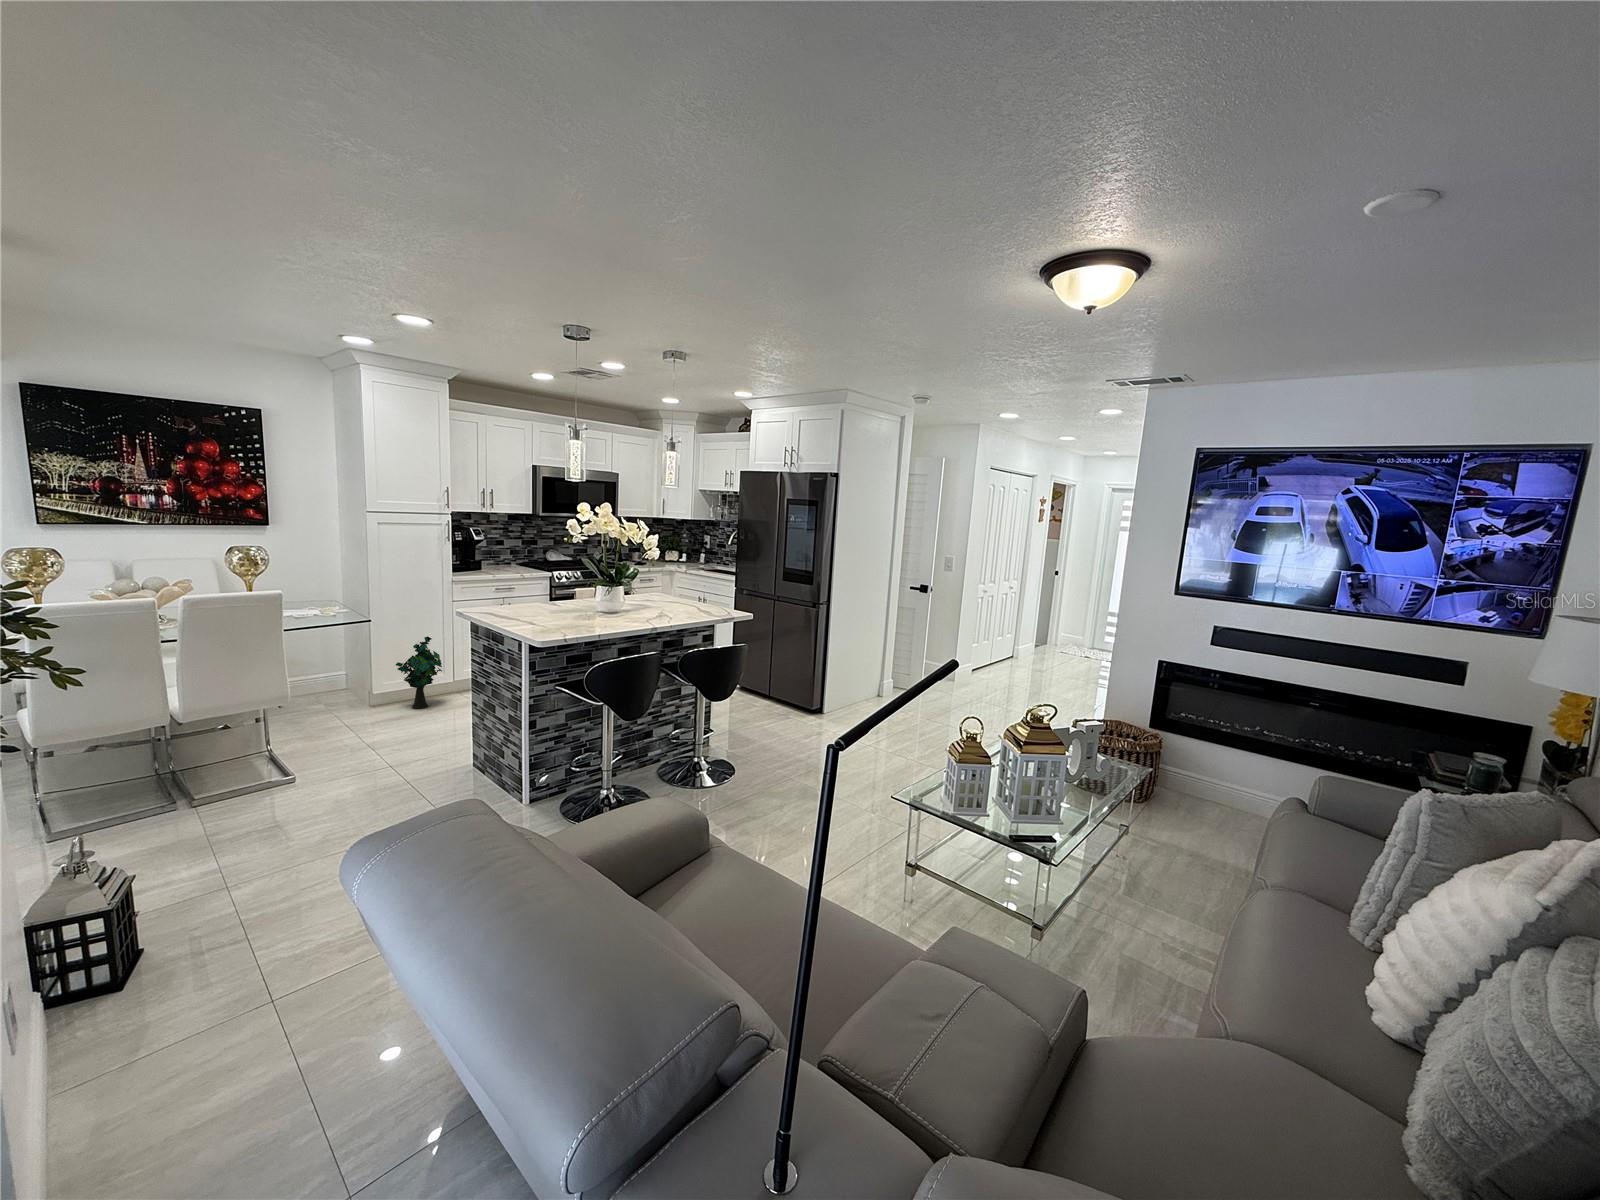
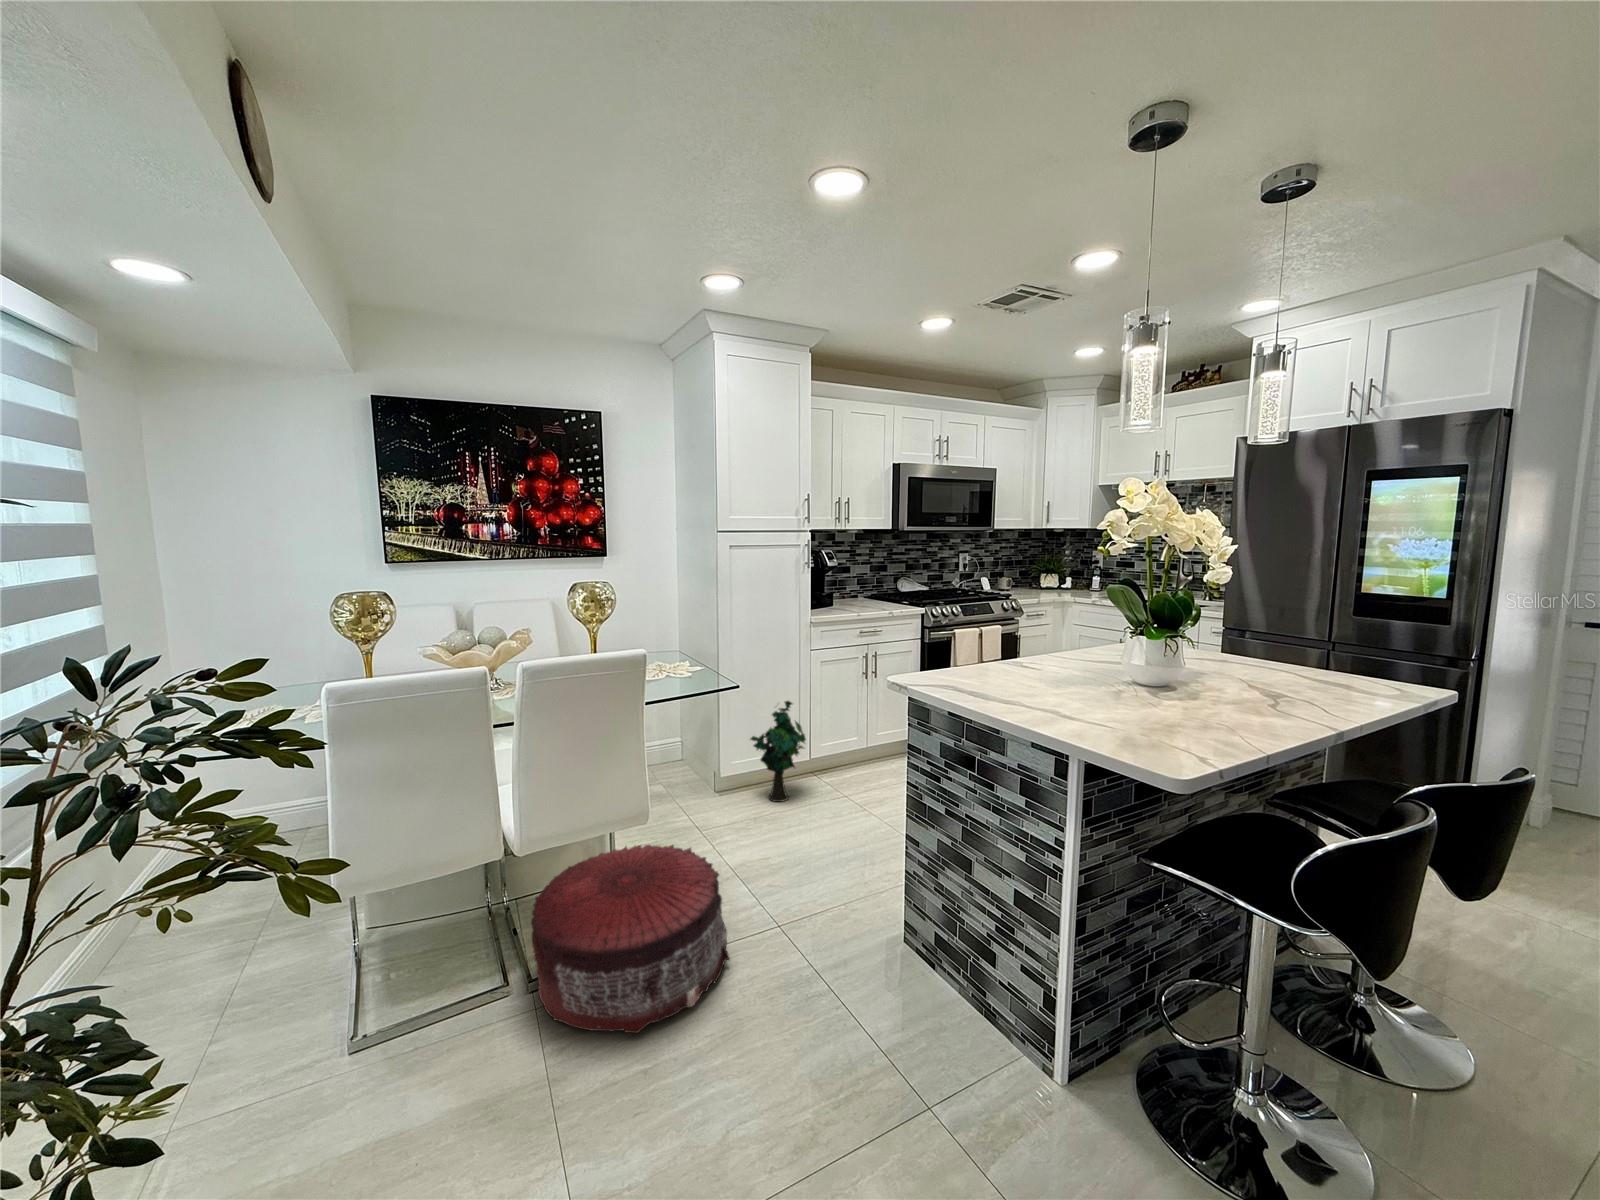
pouf: none [193,720,346,814] -> present [531,845,730,1033]

